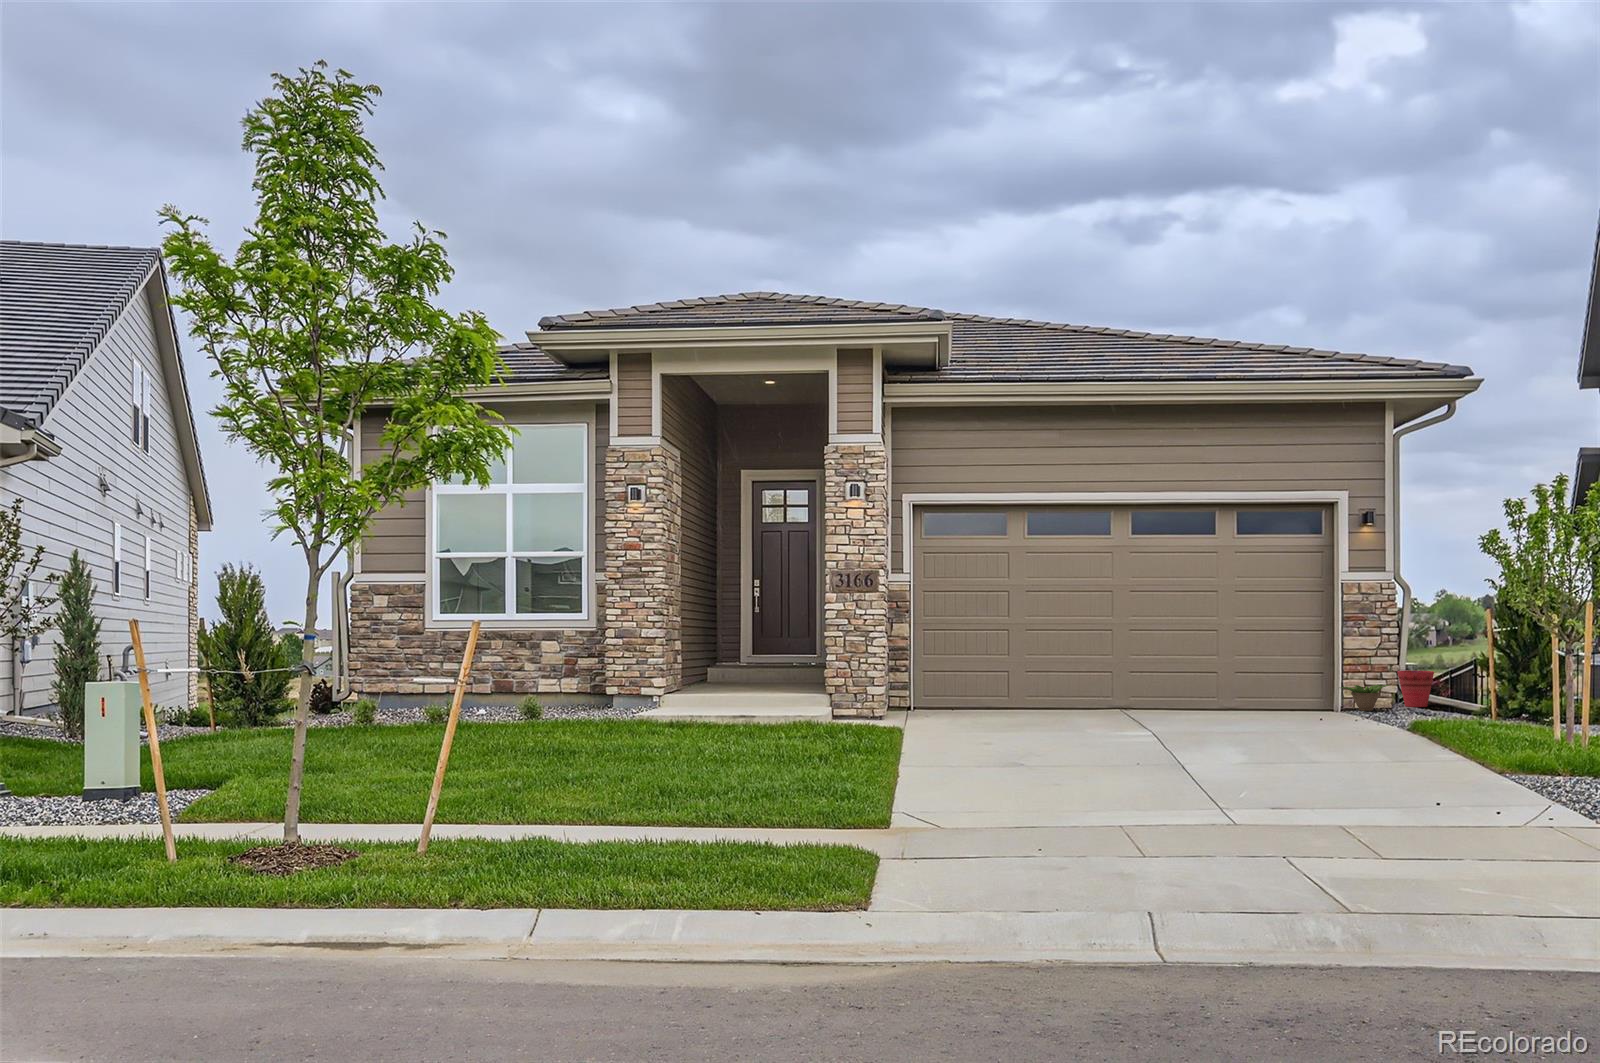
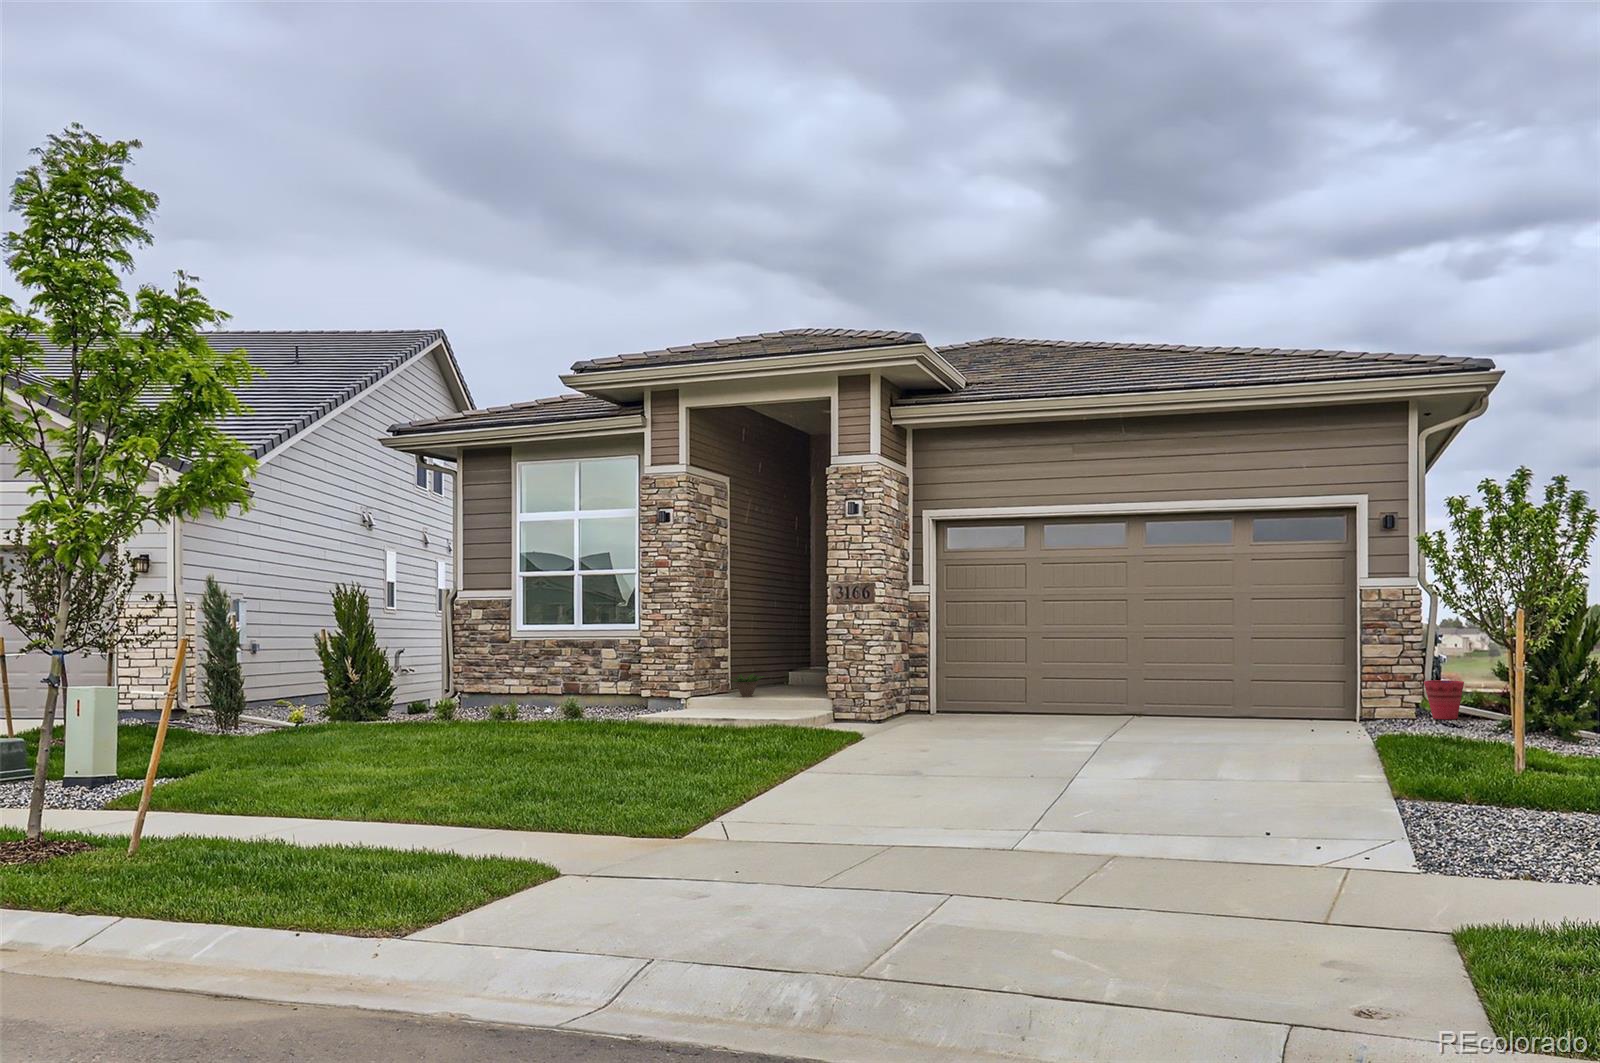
decorative plant: present [1341,684,1388,711] -> present [728,674,765,697]

